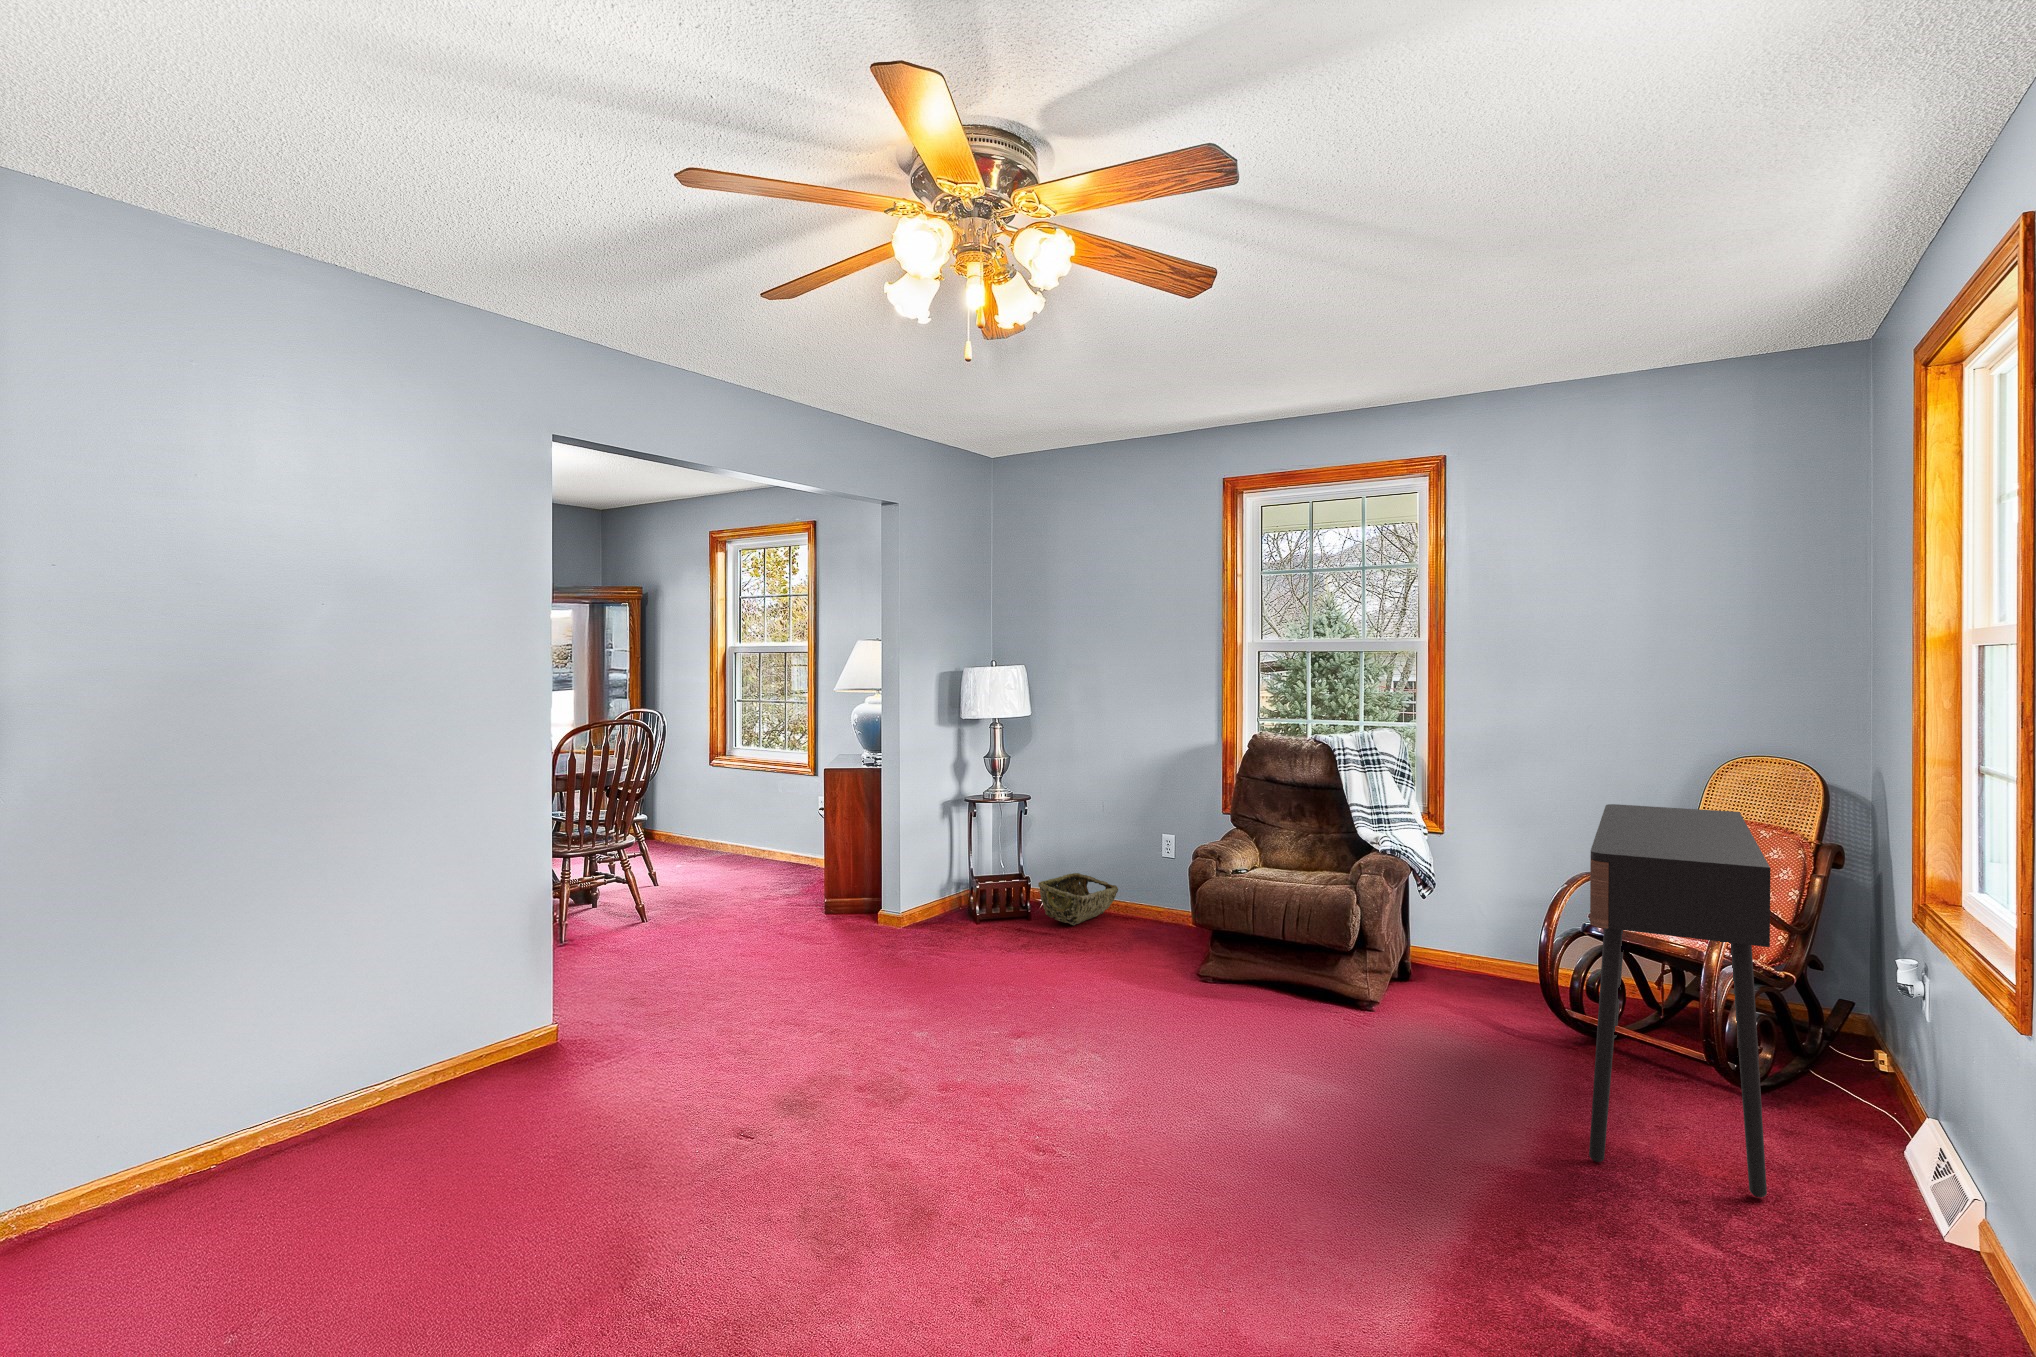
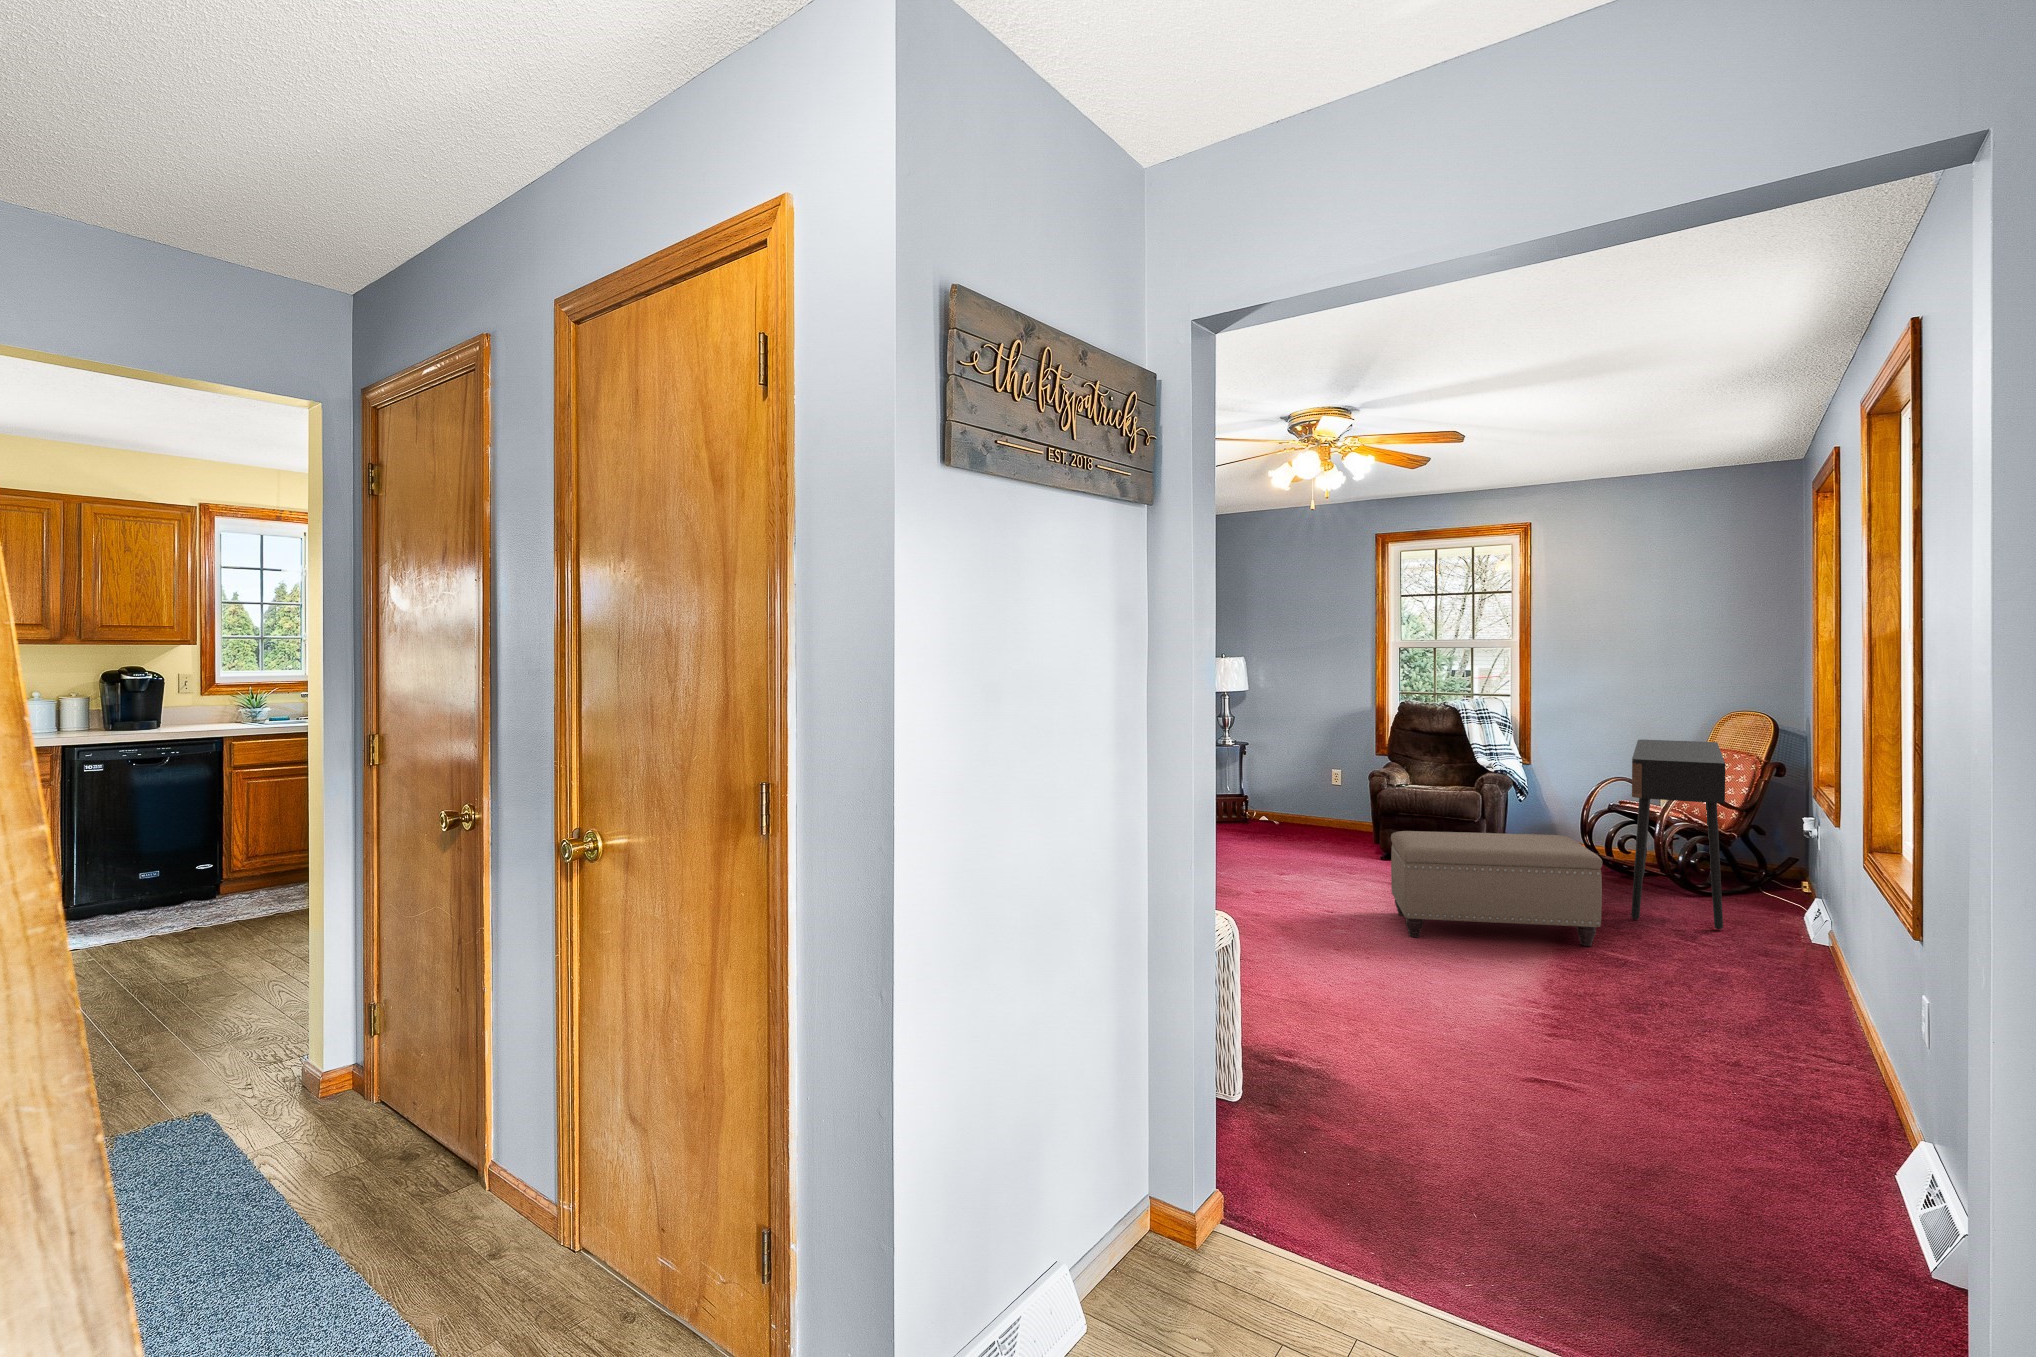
woven basket: present [1038,873,1118,925] -> none [1252,797,1302,829]
ottoman: none [1129,982,1524,1256] -> present [1391,831,1602,946]

